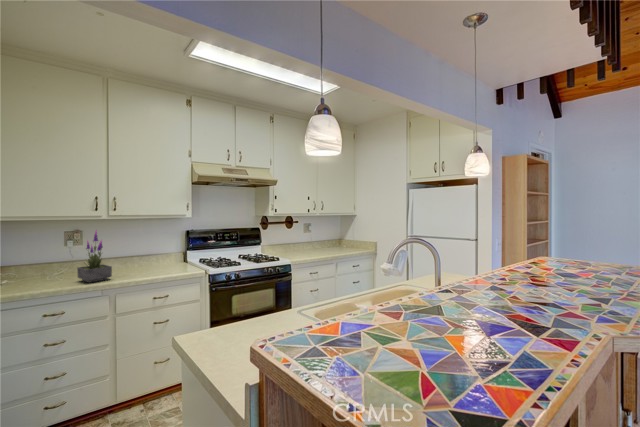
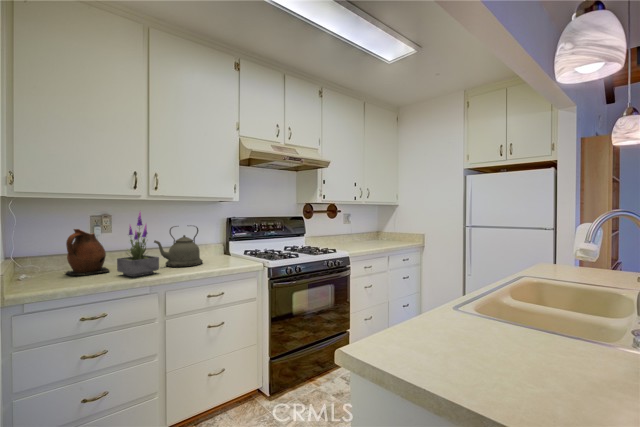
kettle: none [112,239,156,274] -> present [154,226,202,267]
ceramic pitcher: none [37,244,75,281] -> present [66,229,109,275]

